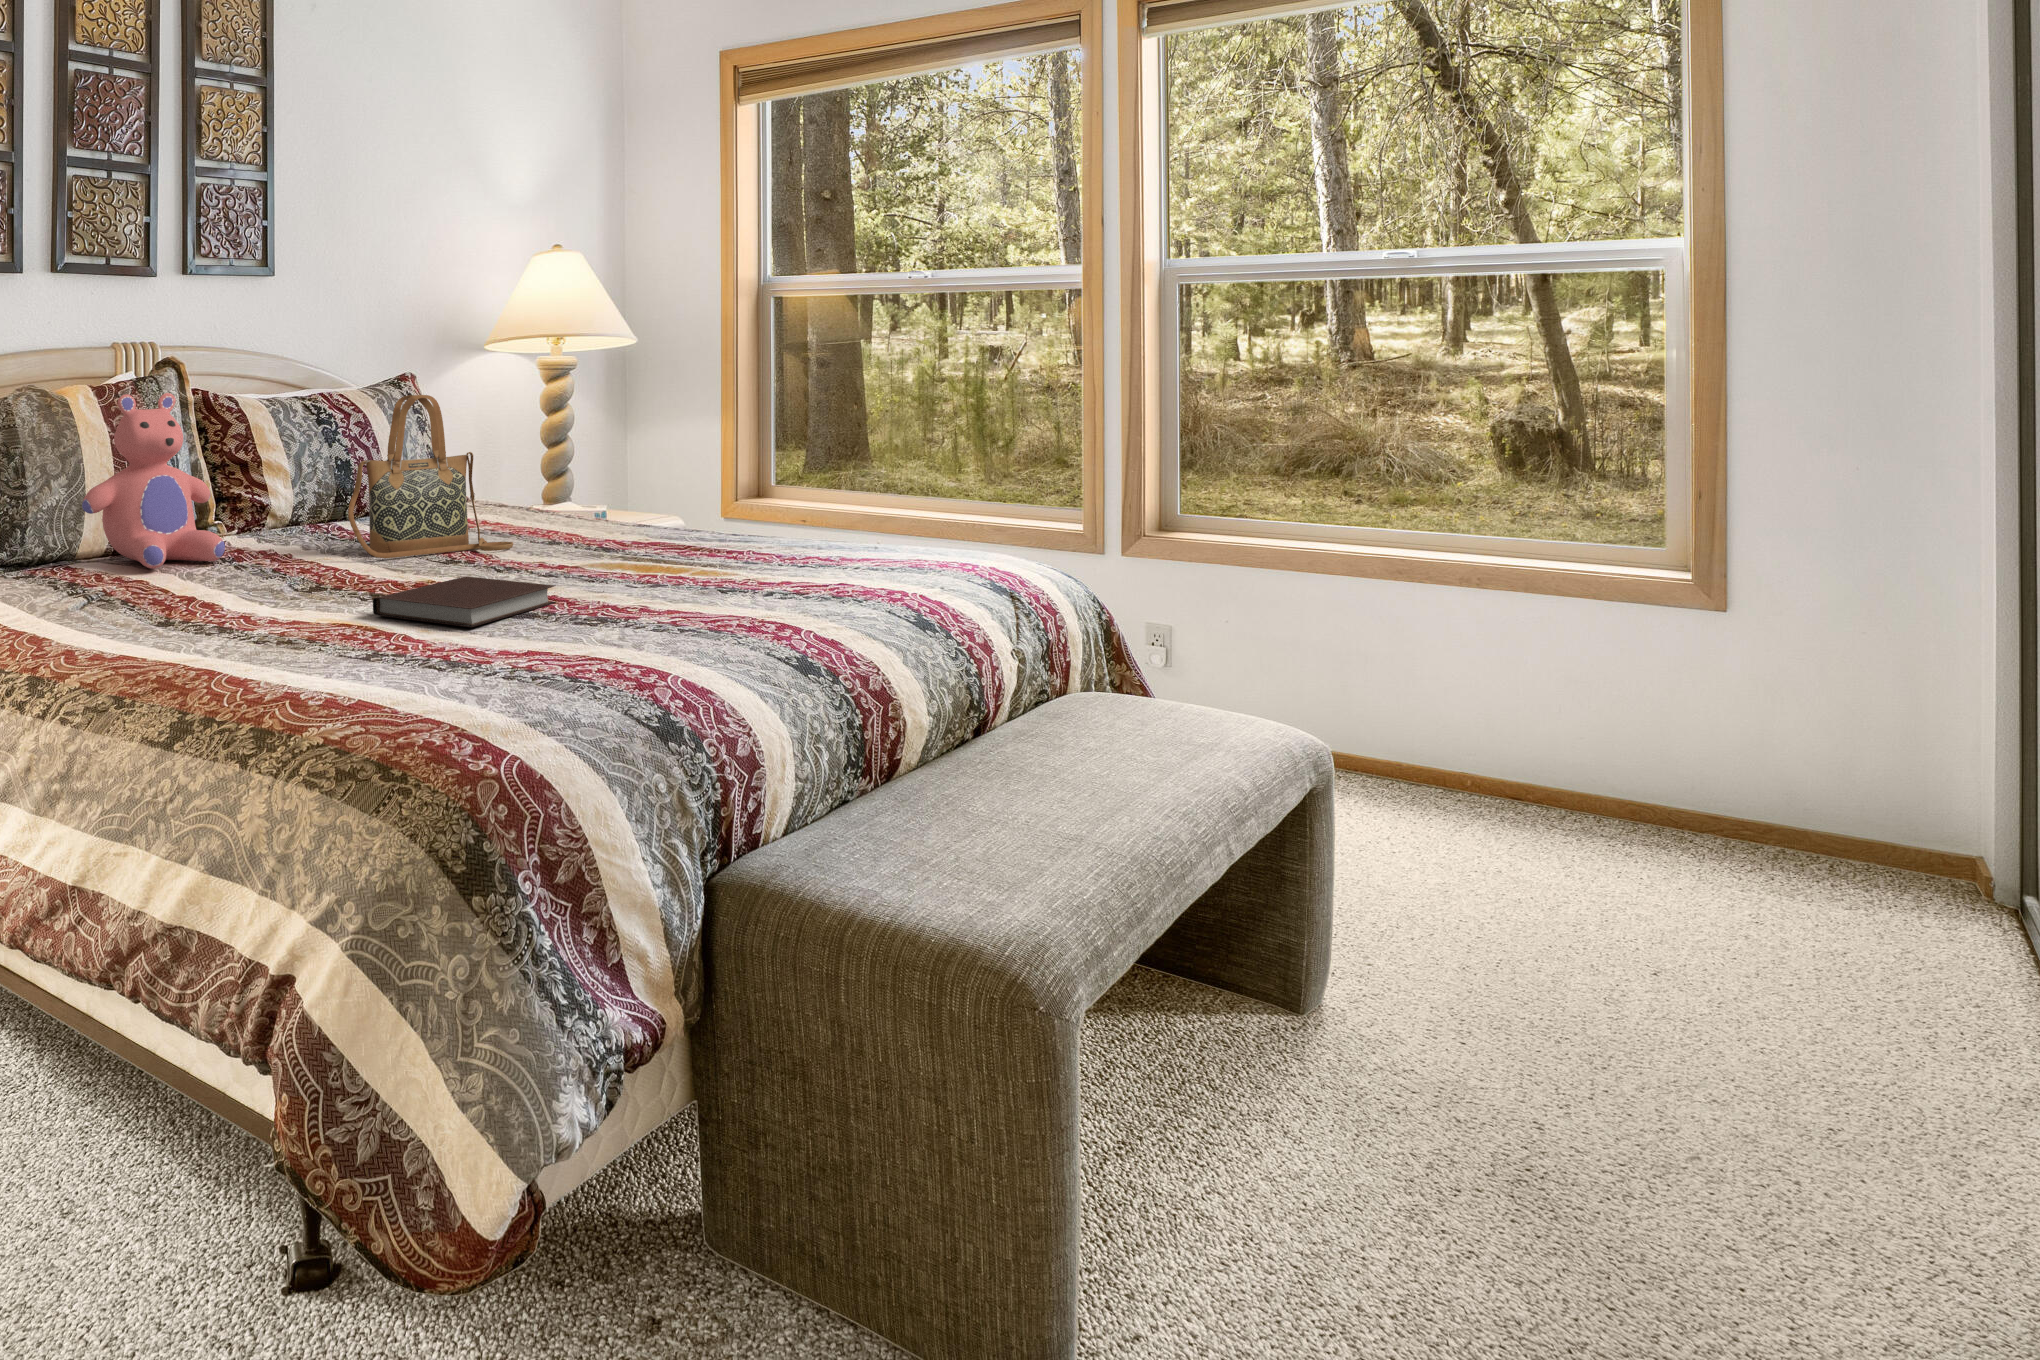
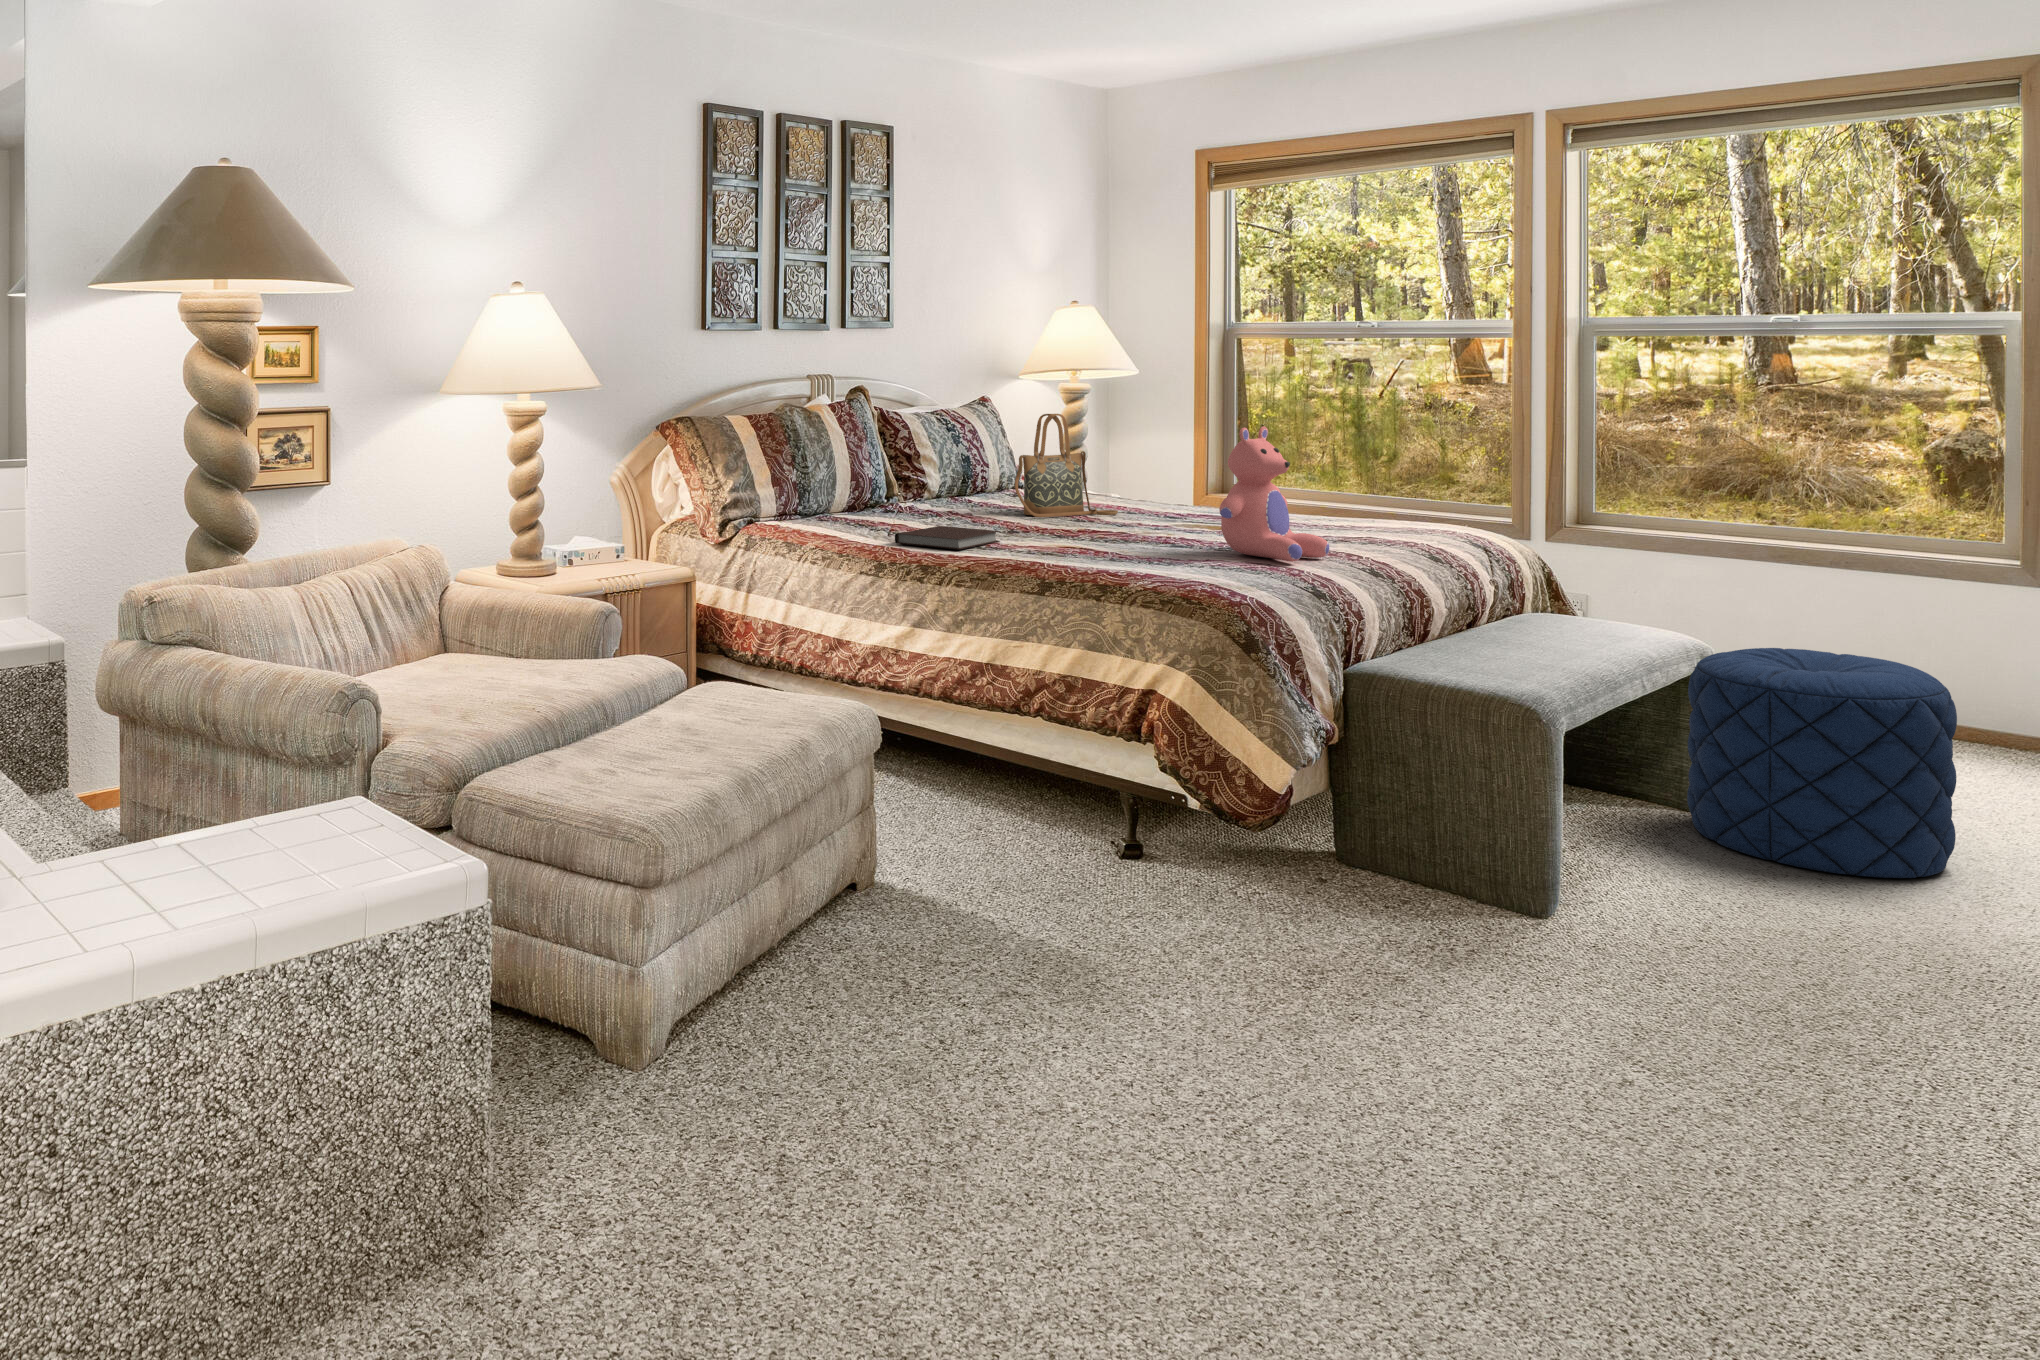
teddy bear: present [82,393,225,569] -> present [1219,426,1329,562]
notebook: present [373,577,556,627] -> present [895,526,1000,550]
pouf: none [1299,762,1716,1204] -> present [1687,648,1957,878]

